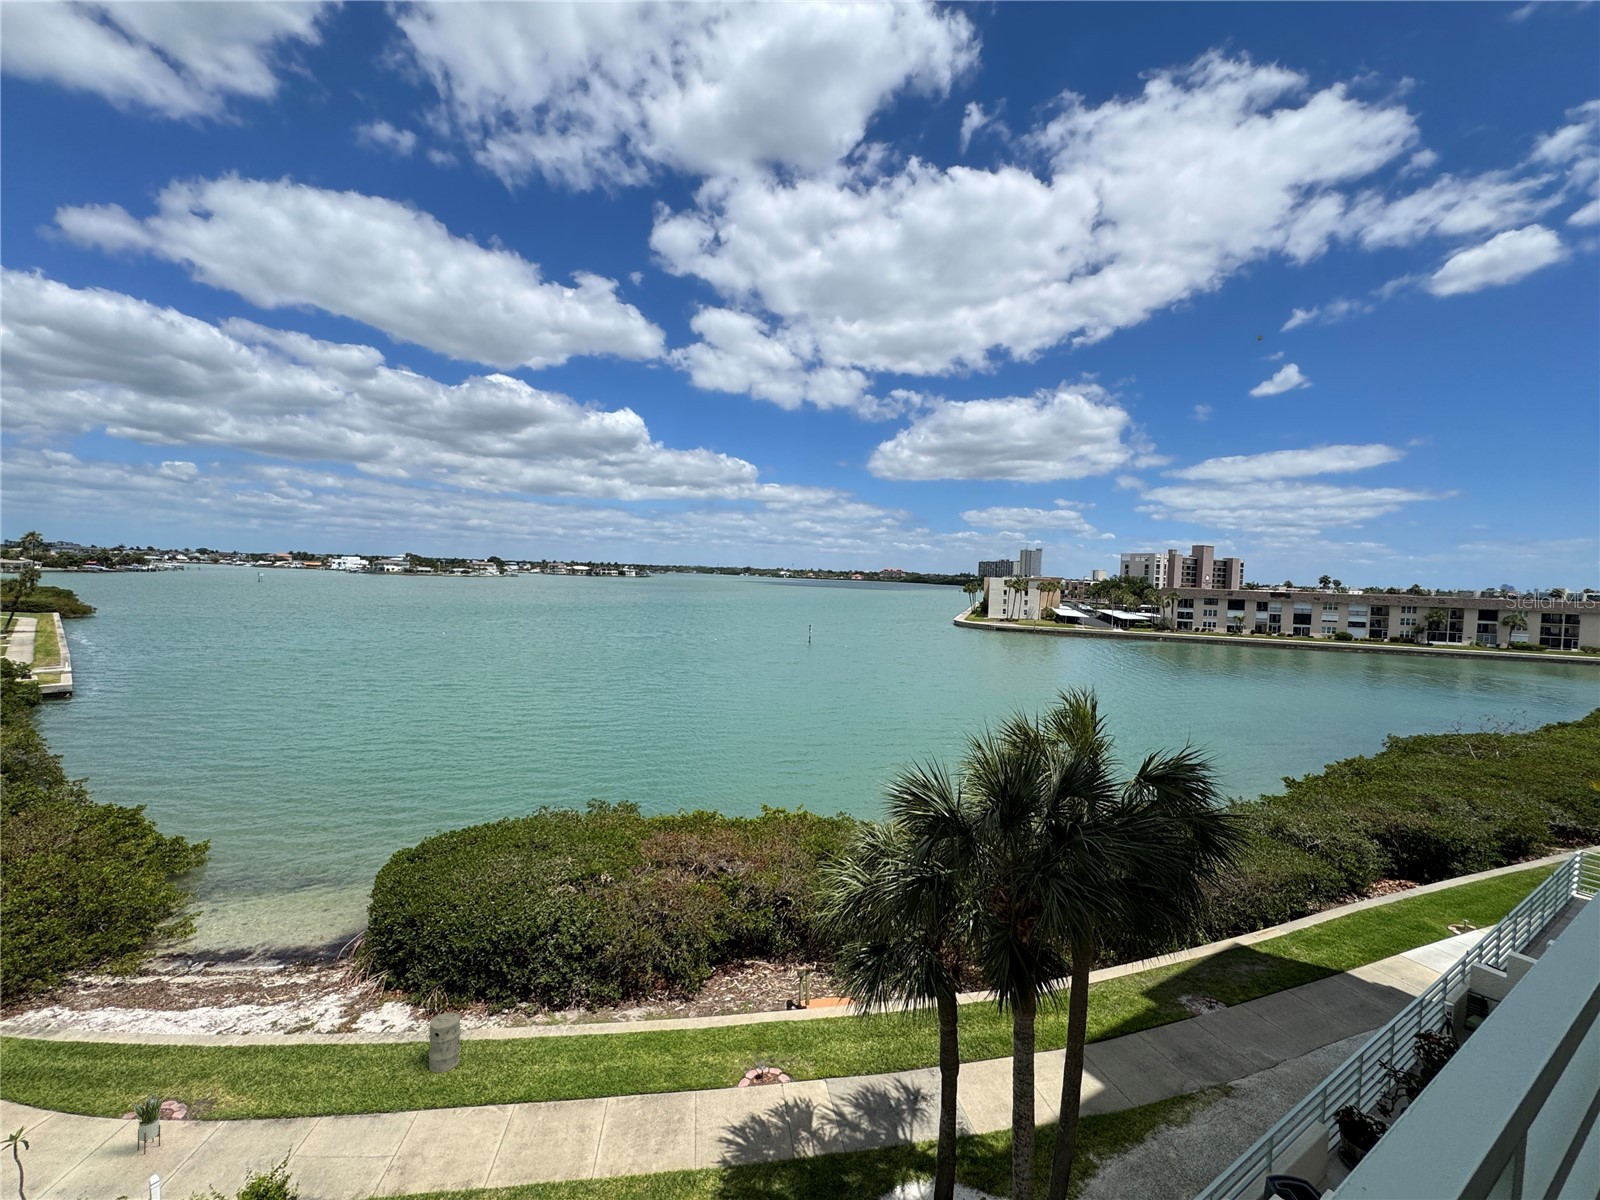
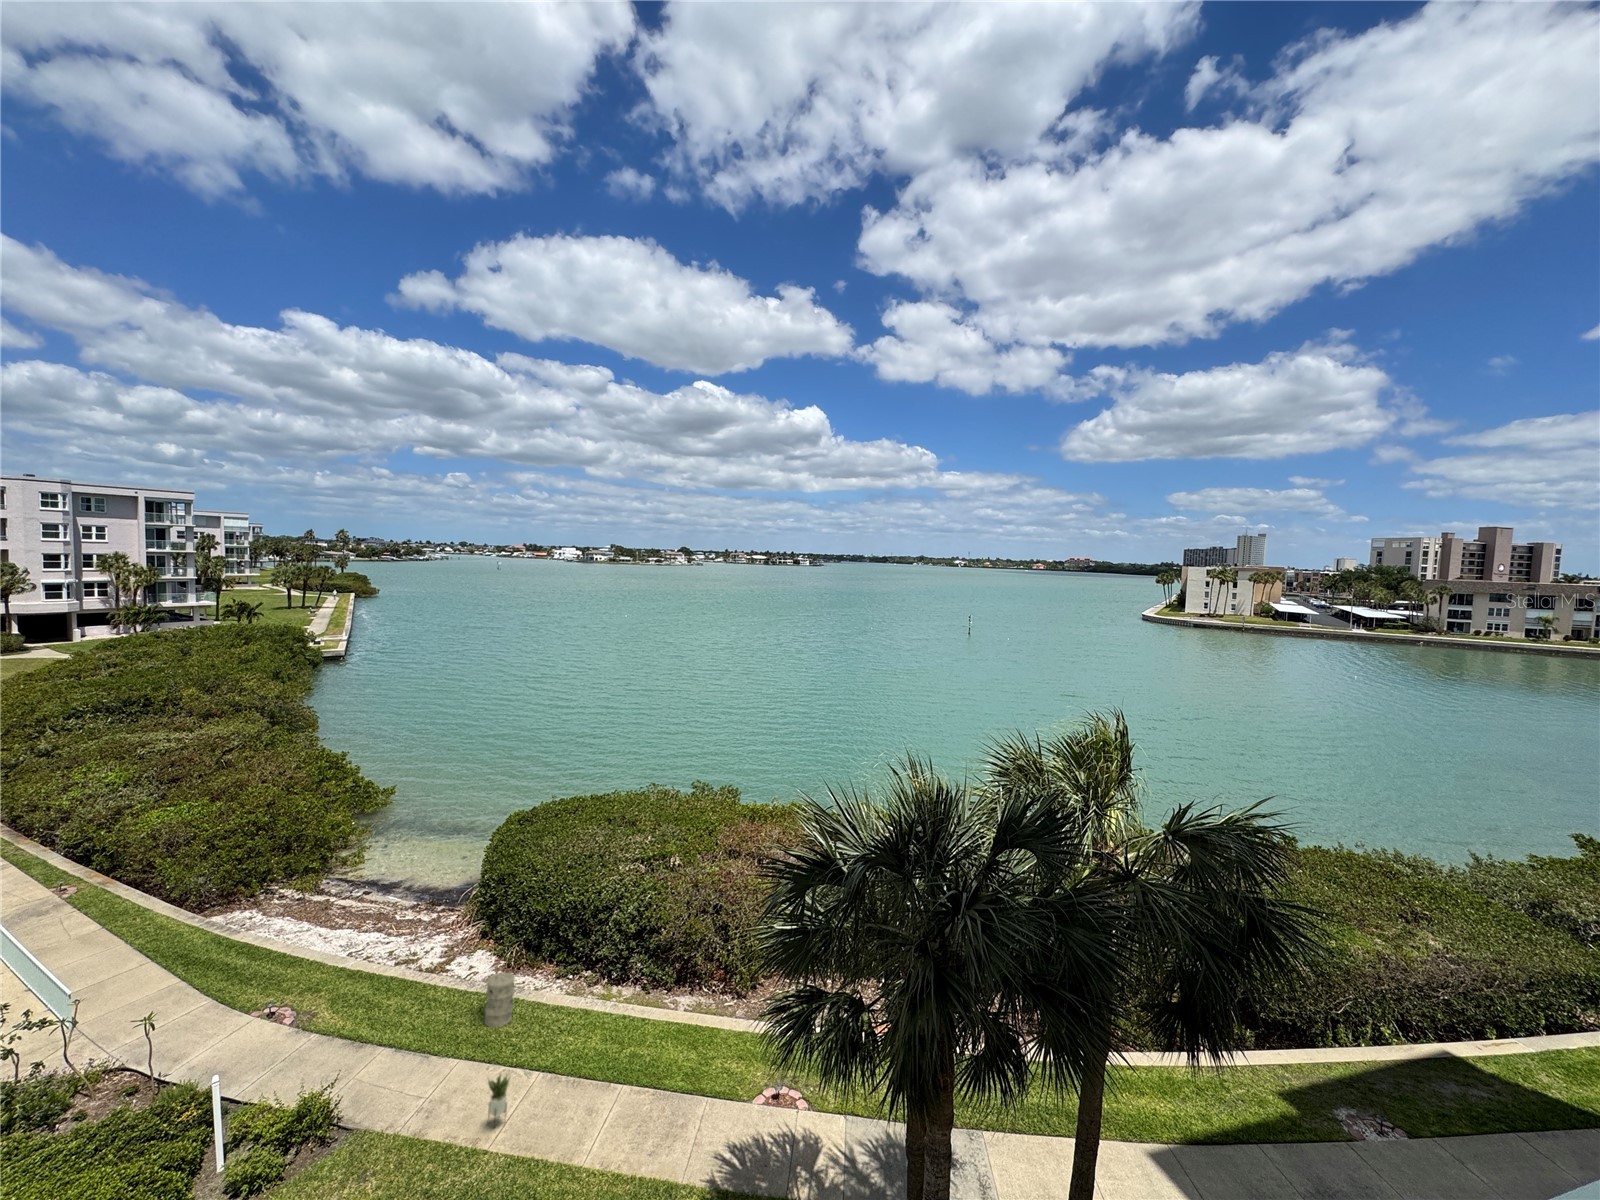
potted plant: present [133,1096,163,1154] -> present [488,1073,510,1117]

